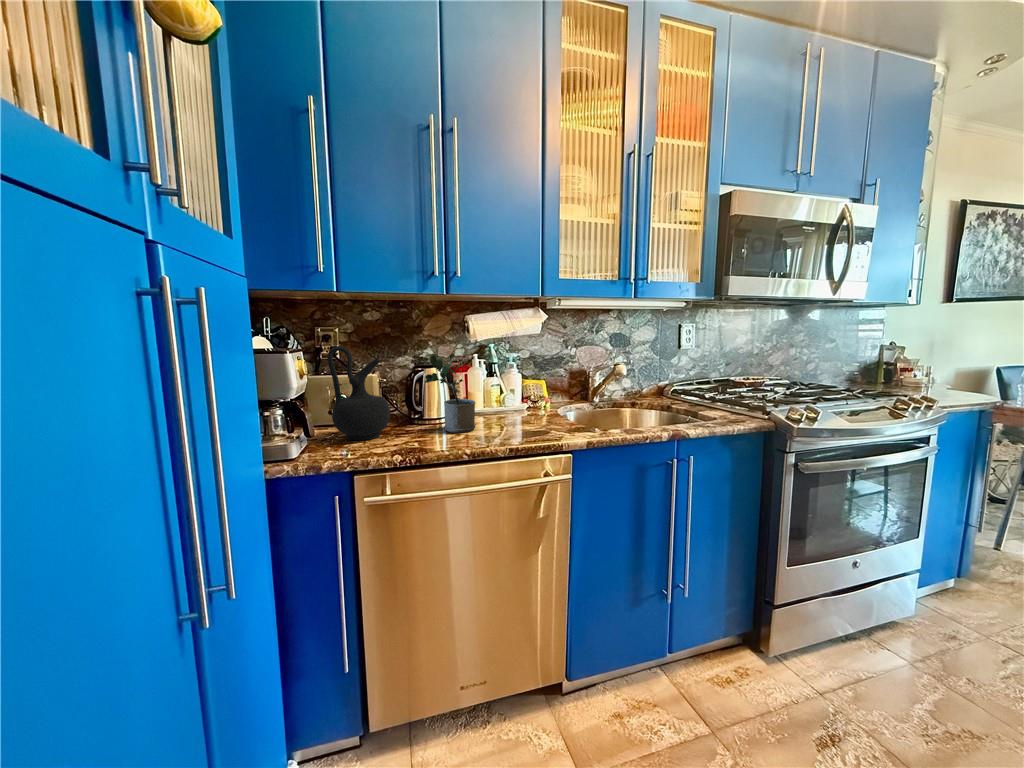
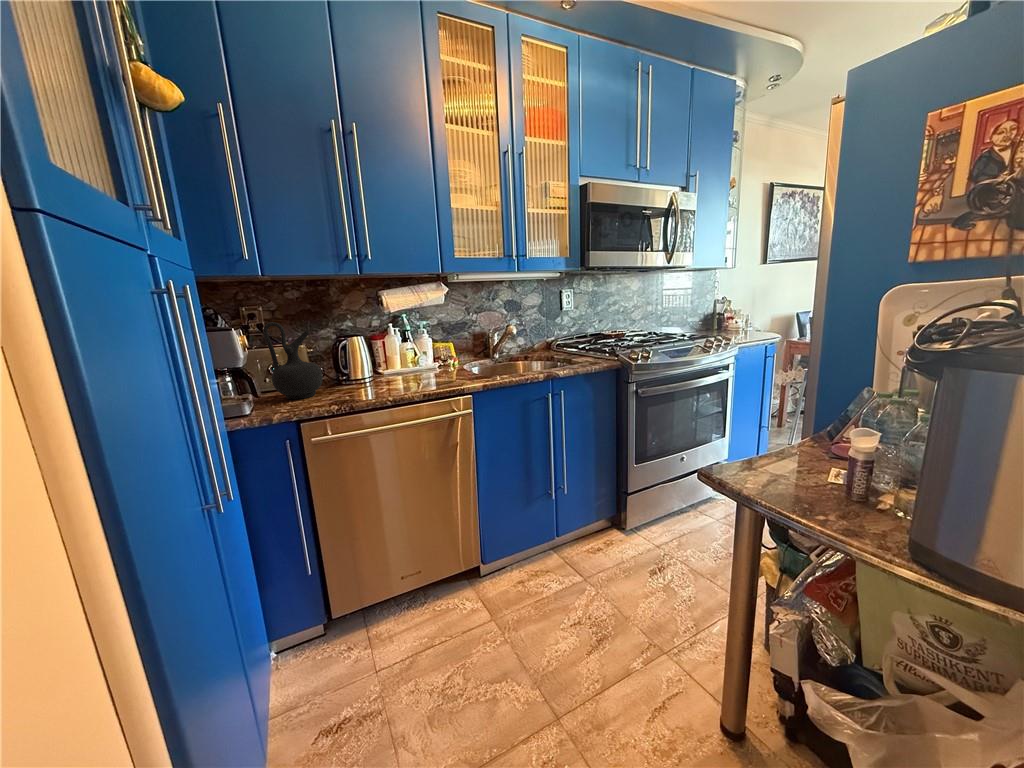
potted plant: present [425,353,476,433] -> none [350,323,396,387]

